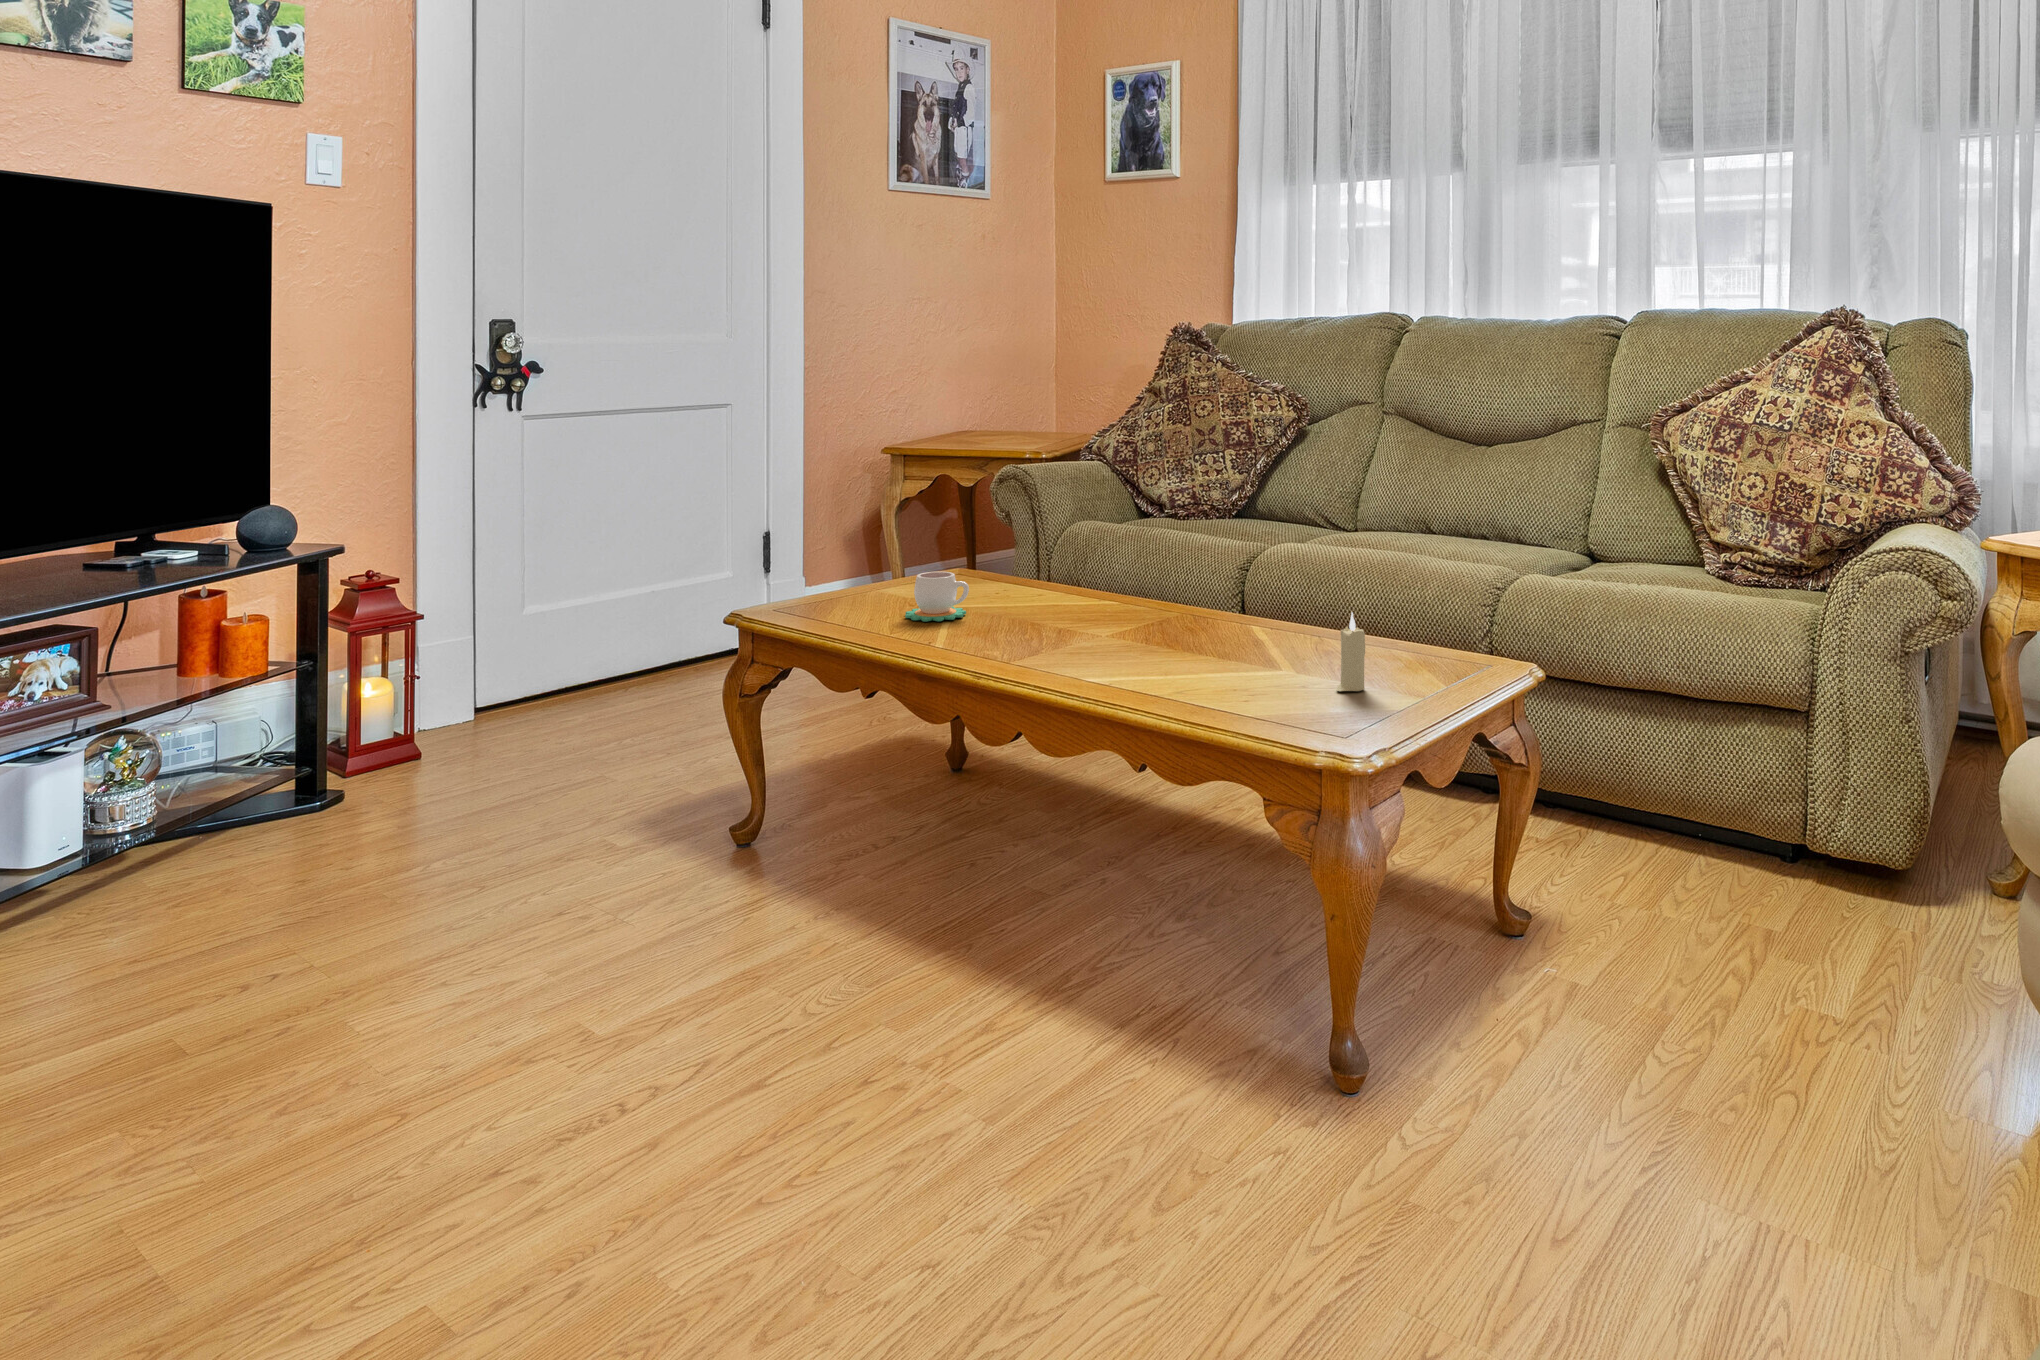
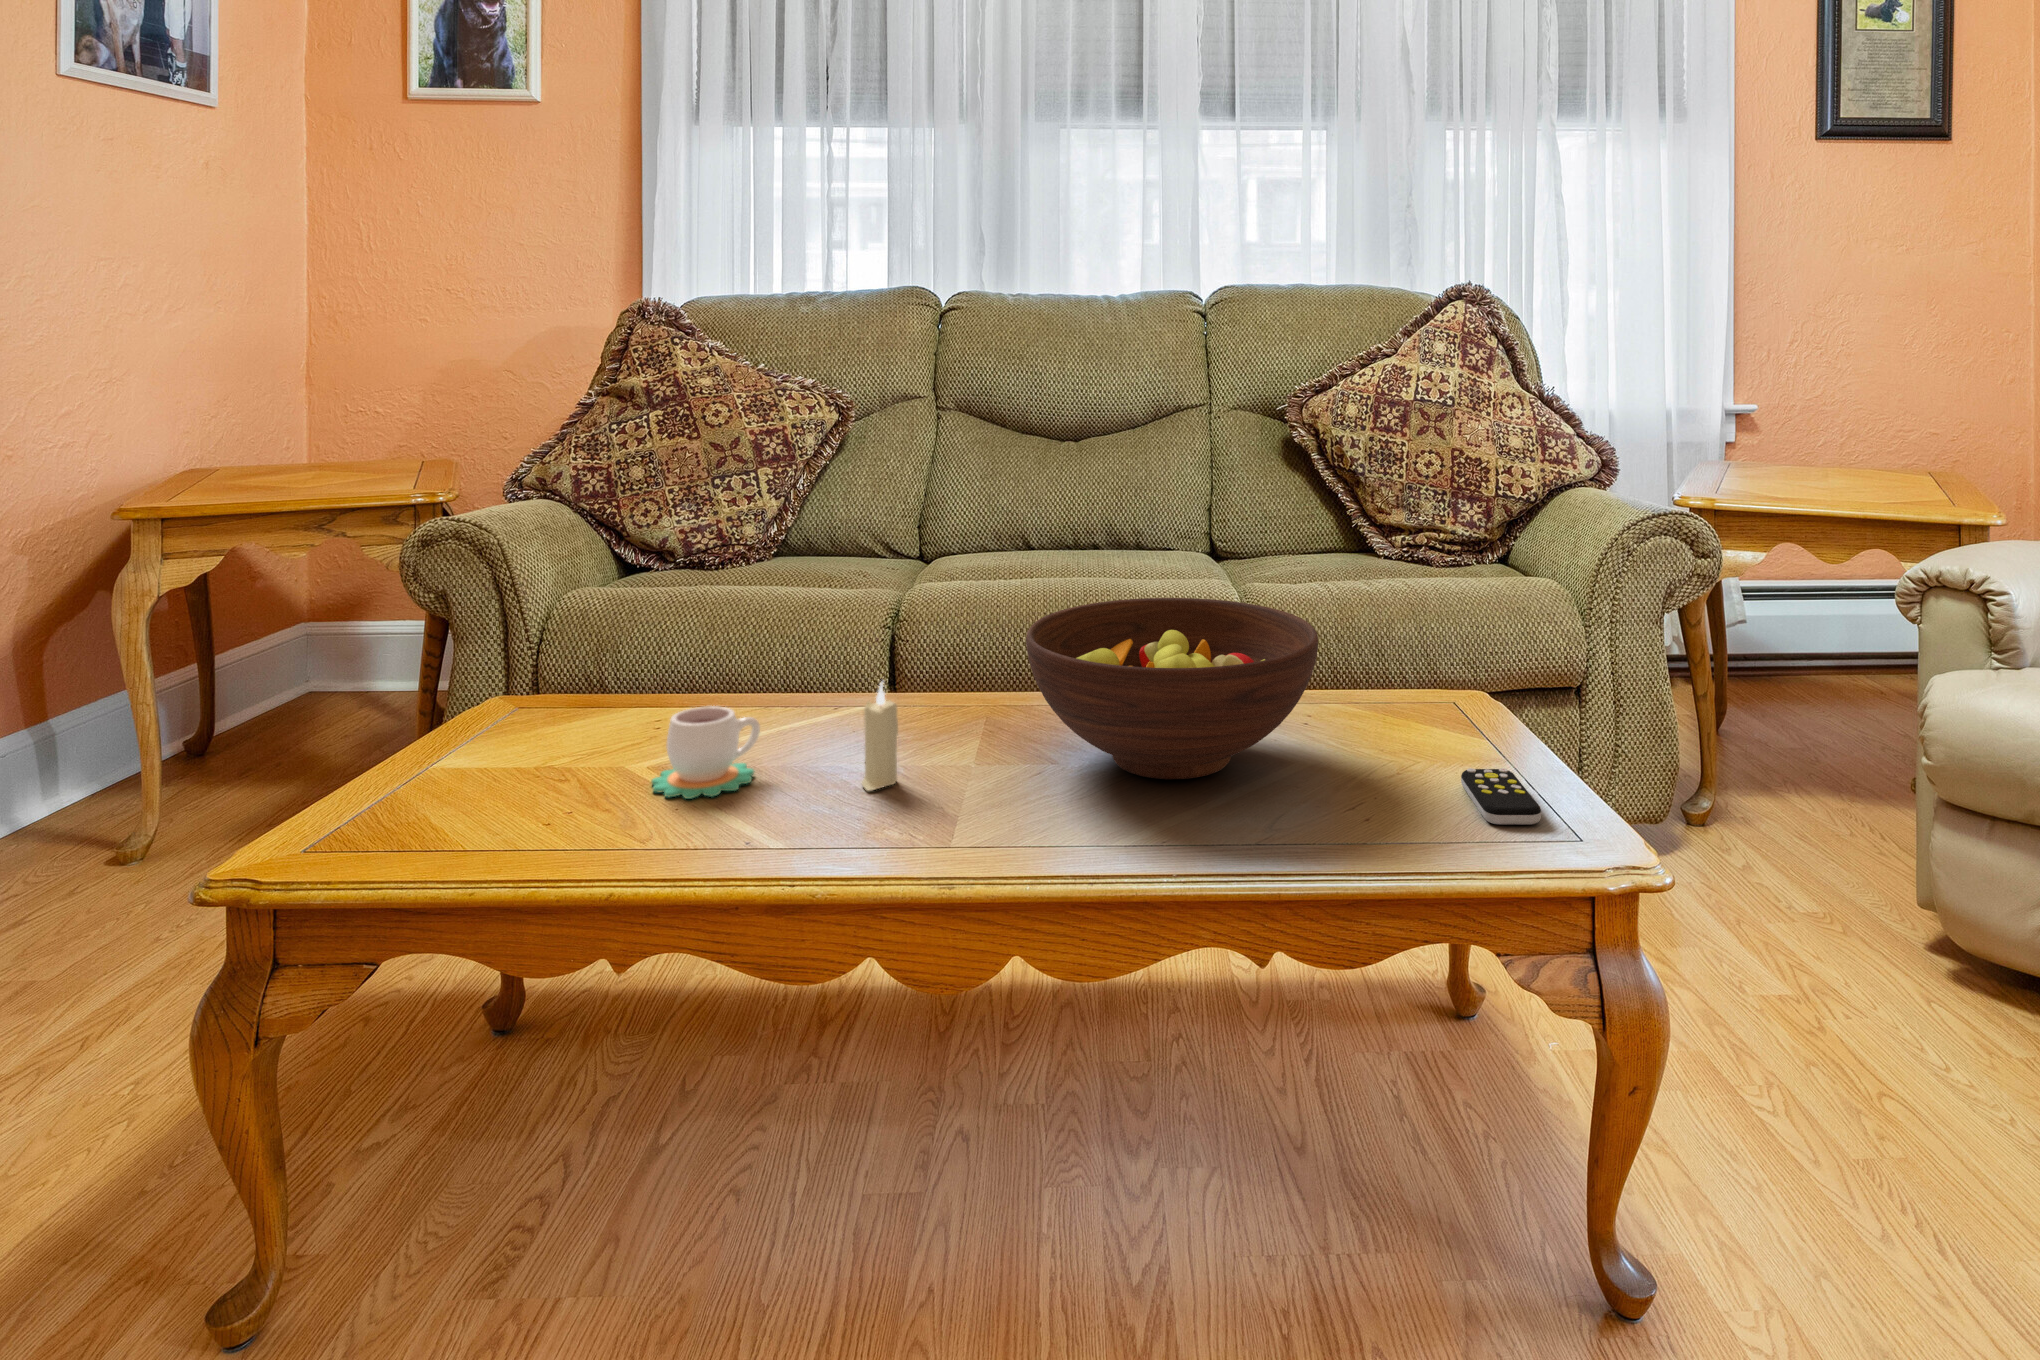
fruit bowl: none [1076,543,1286,665] -> present [1026,598,1318,779]
candle: present [1337,612,1365,691] -> present [862,682,898,791]
remote control: none [1282,694,1360,731] -> present [1461,768,1541,825]

